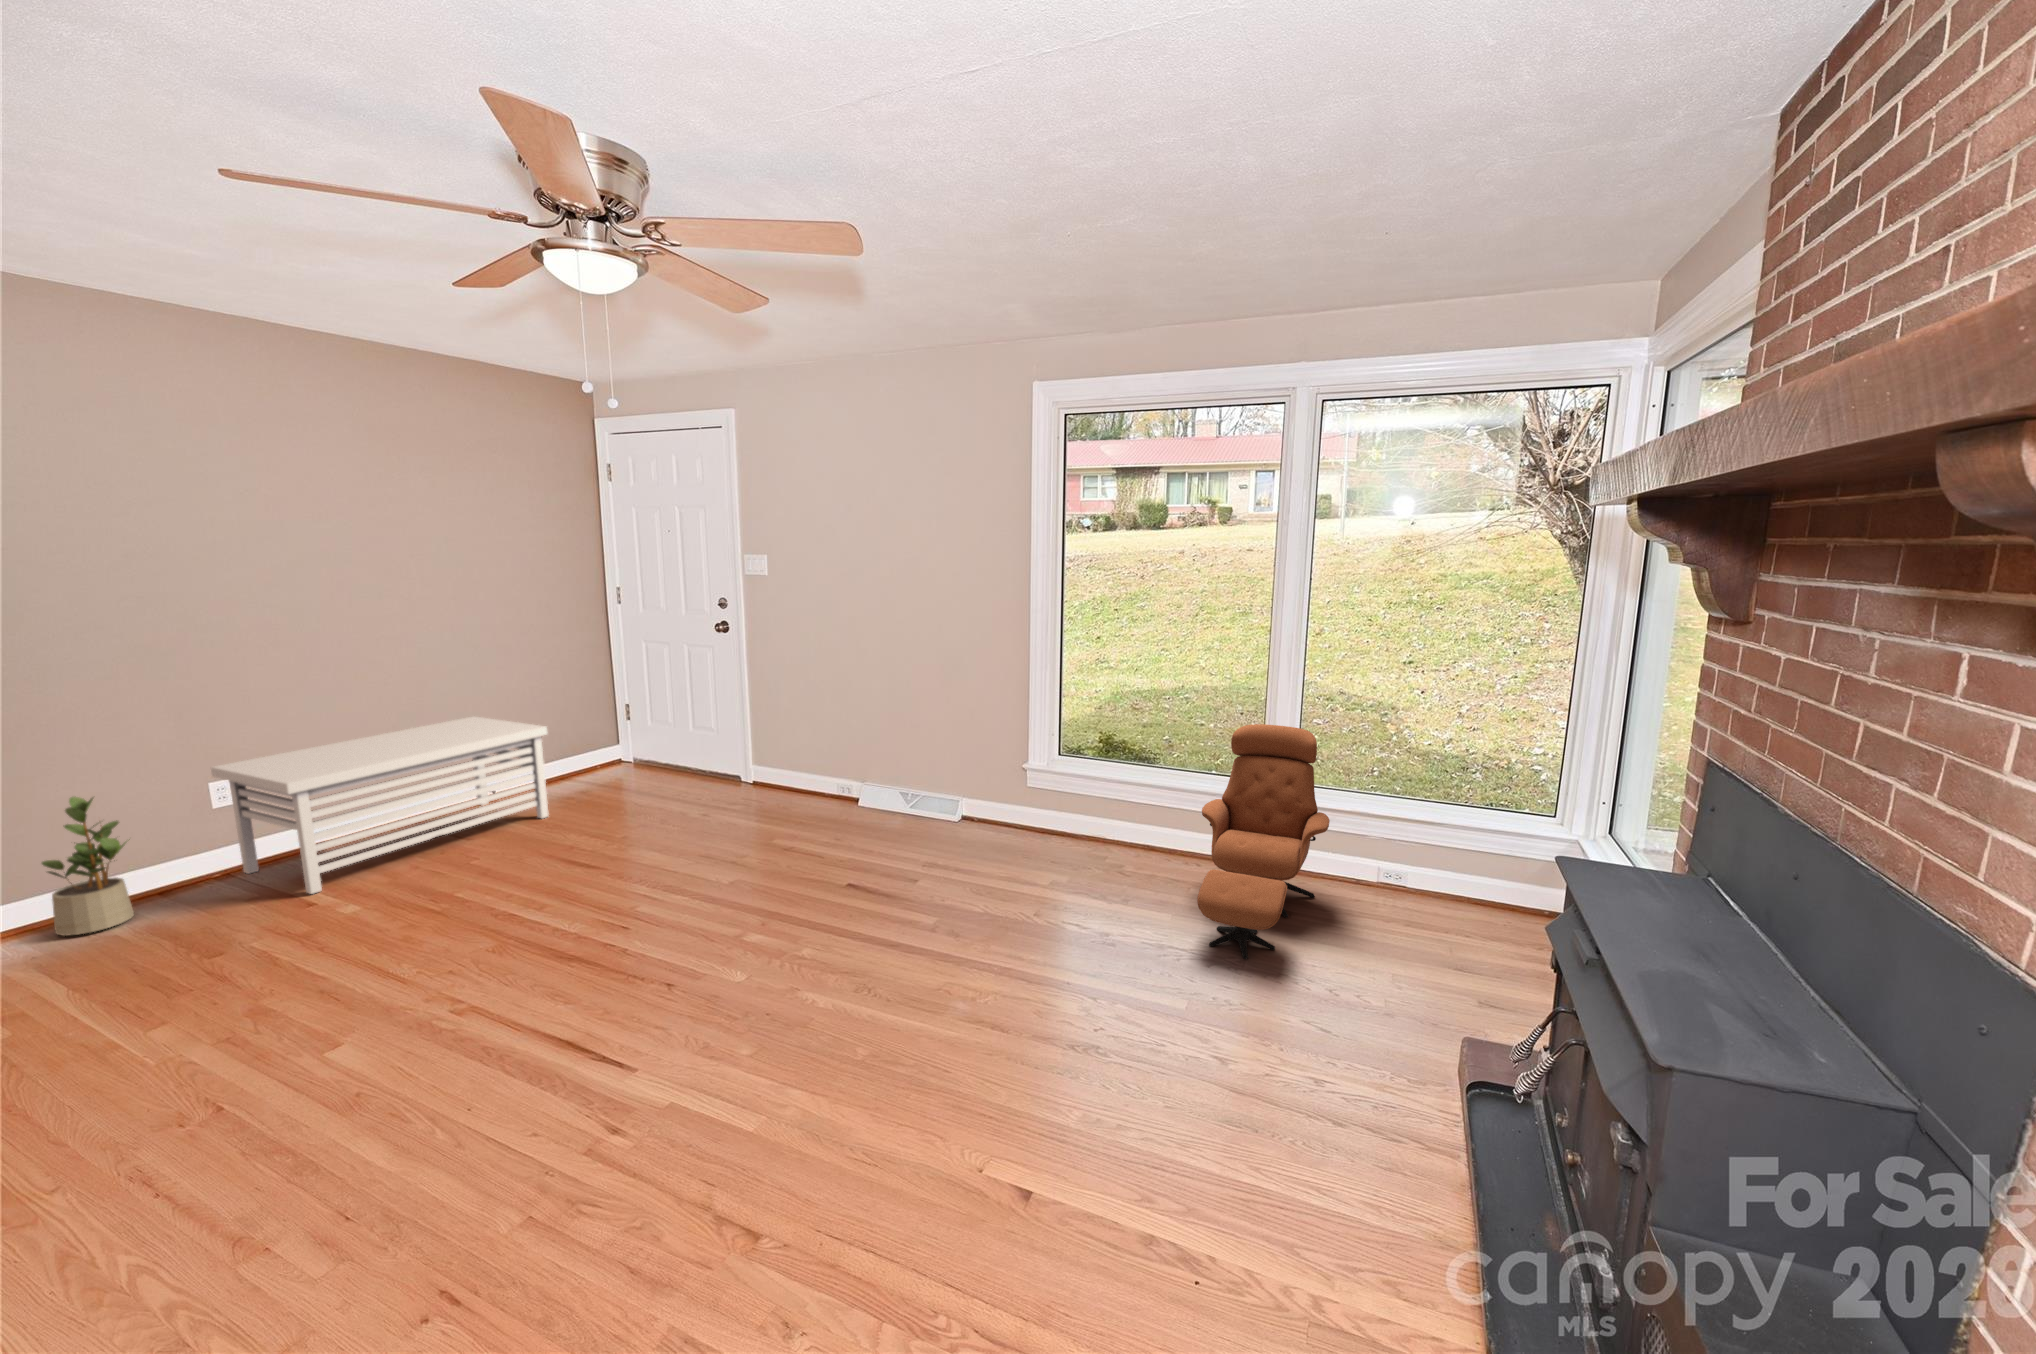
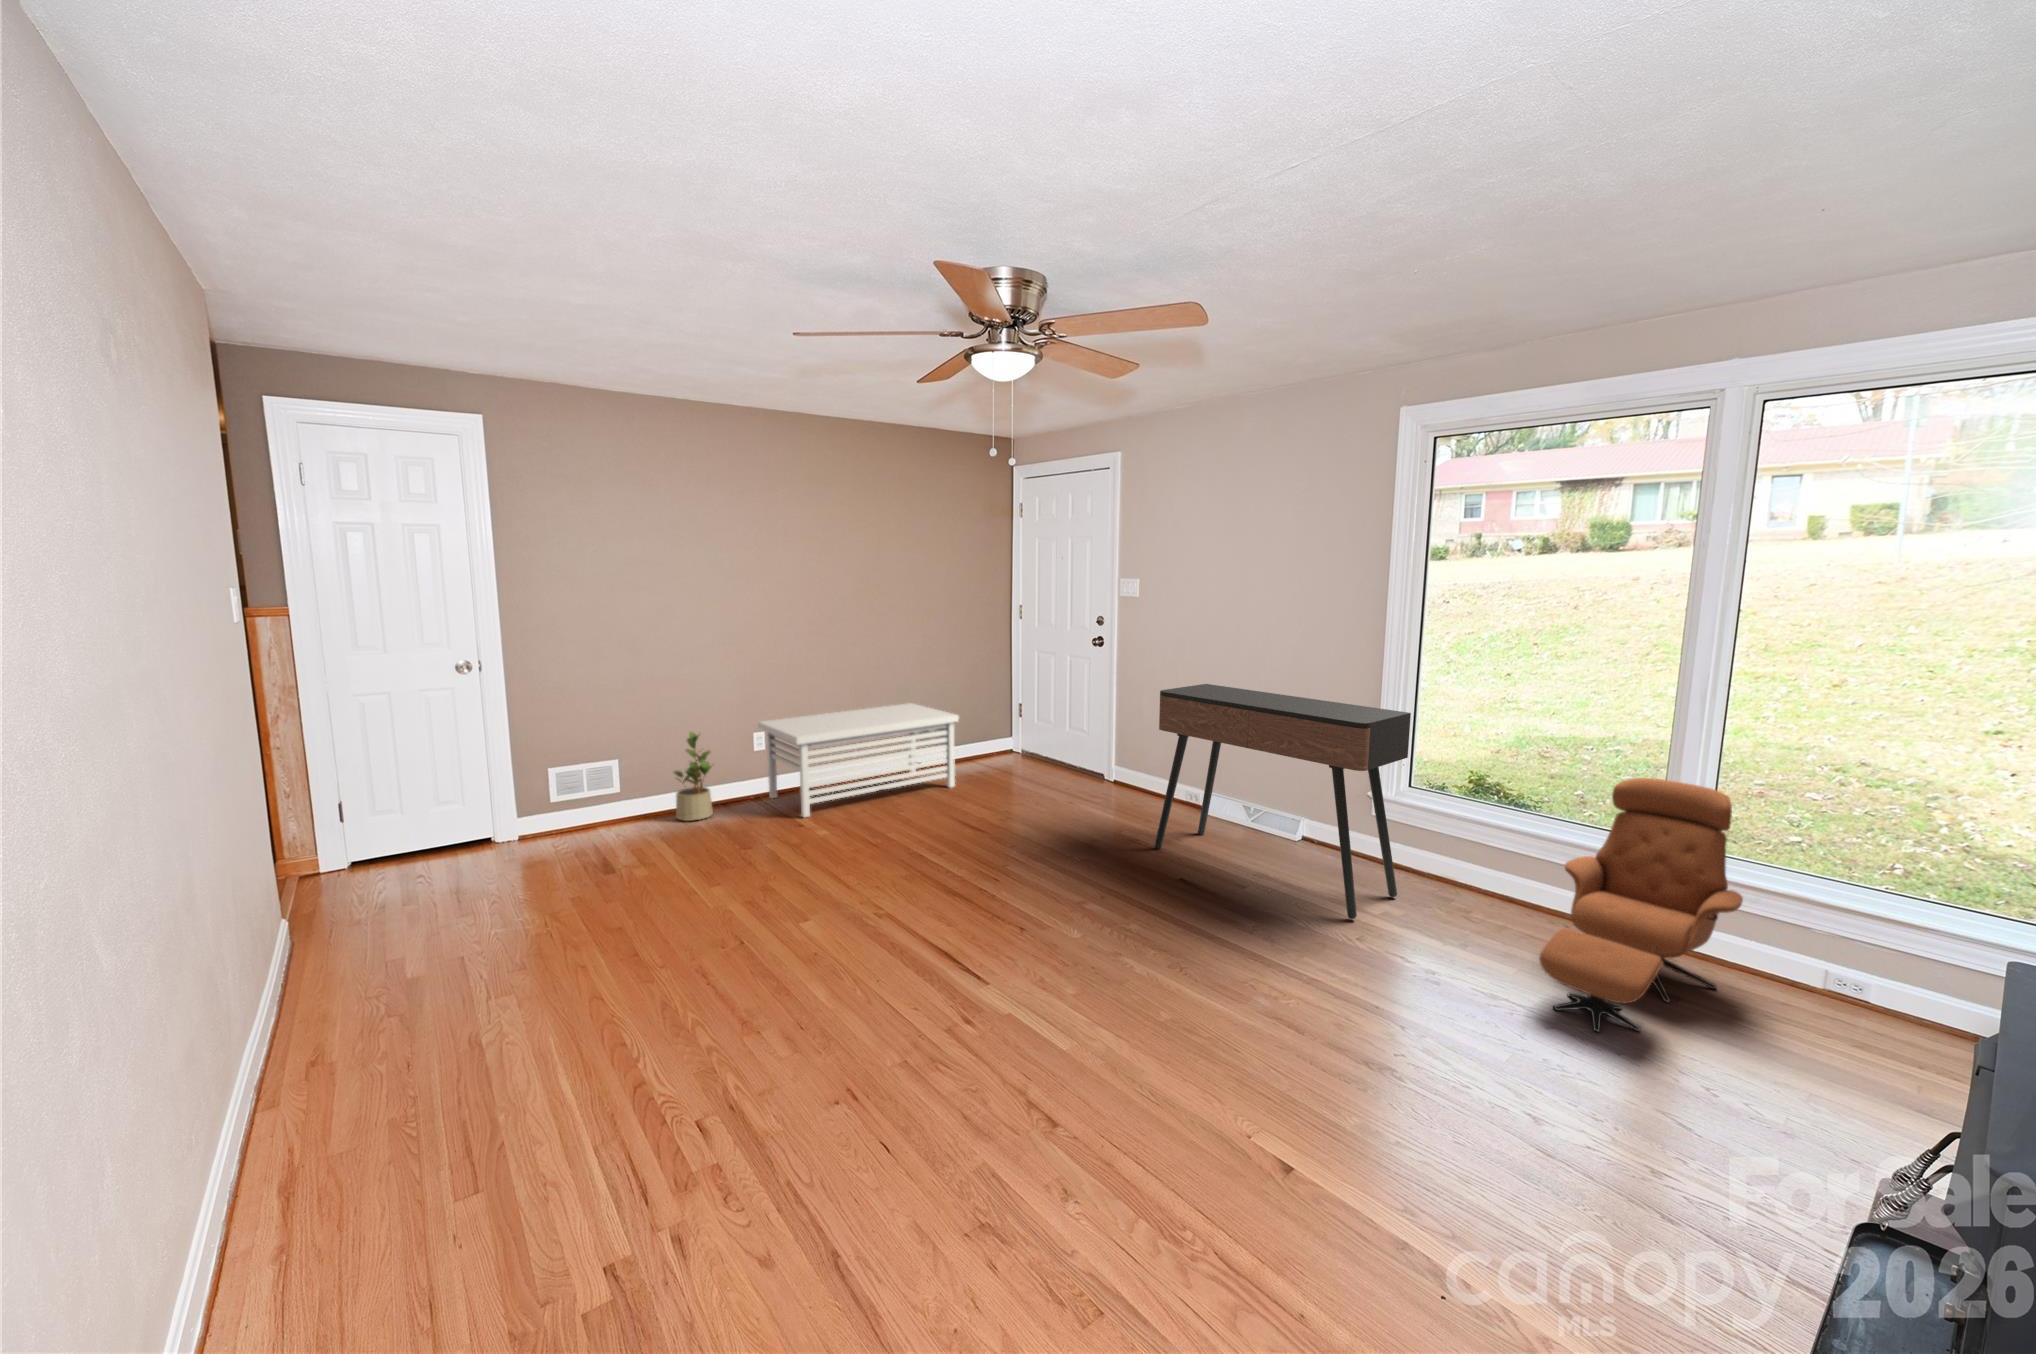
console table: none [810,667,1066,894] -> present [1154,684,1411,919]

